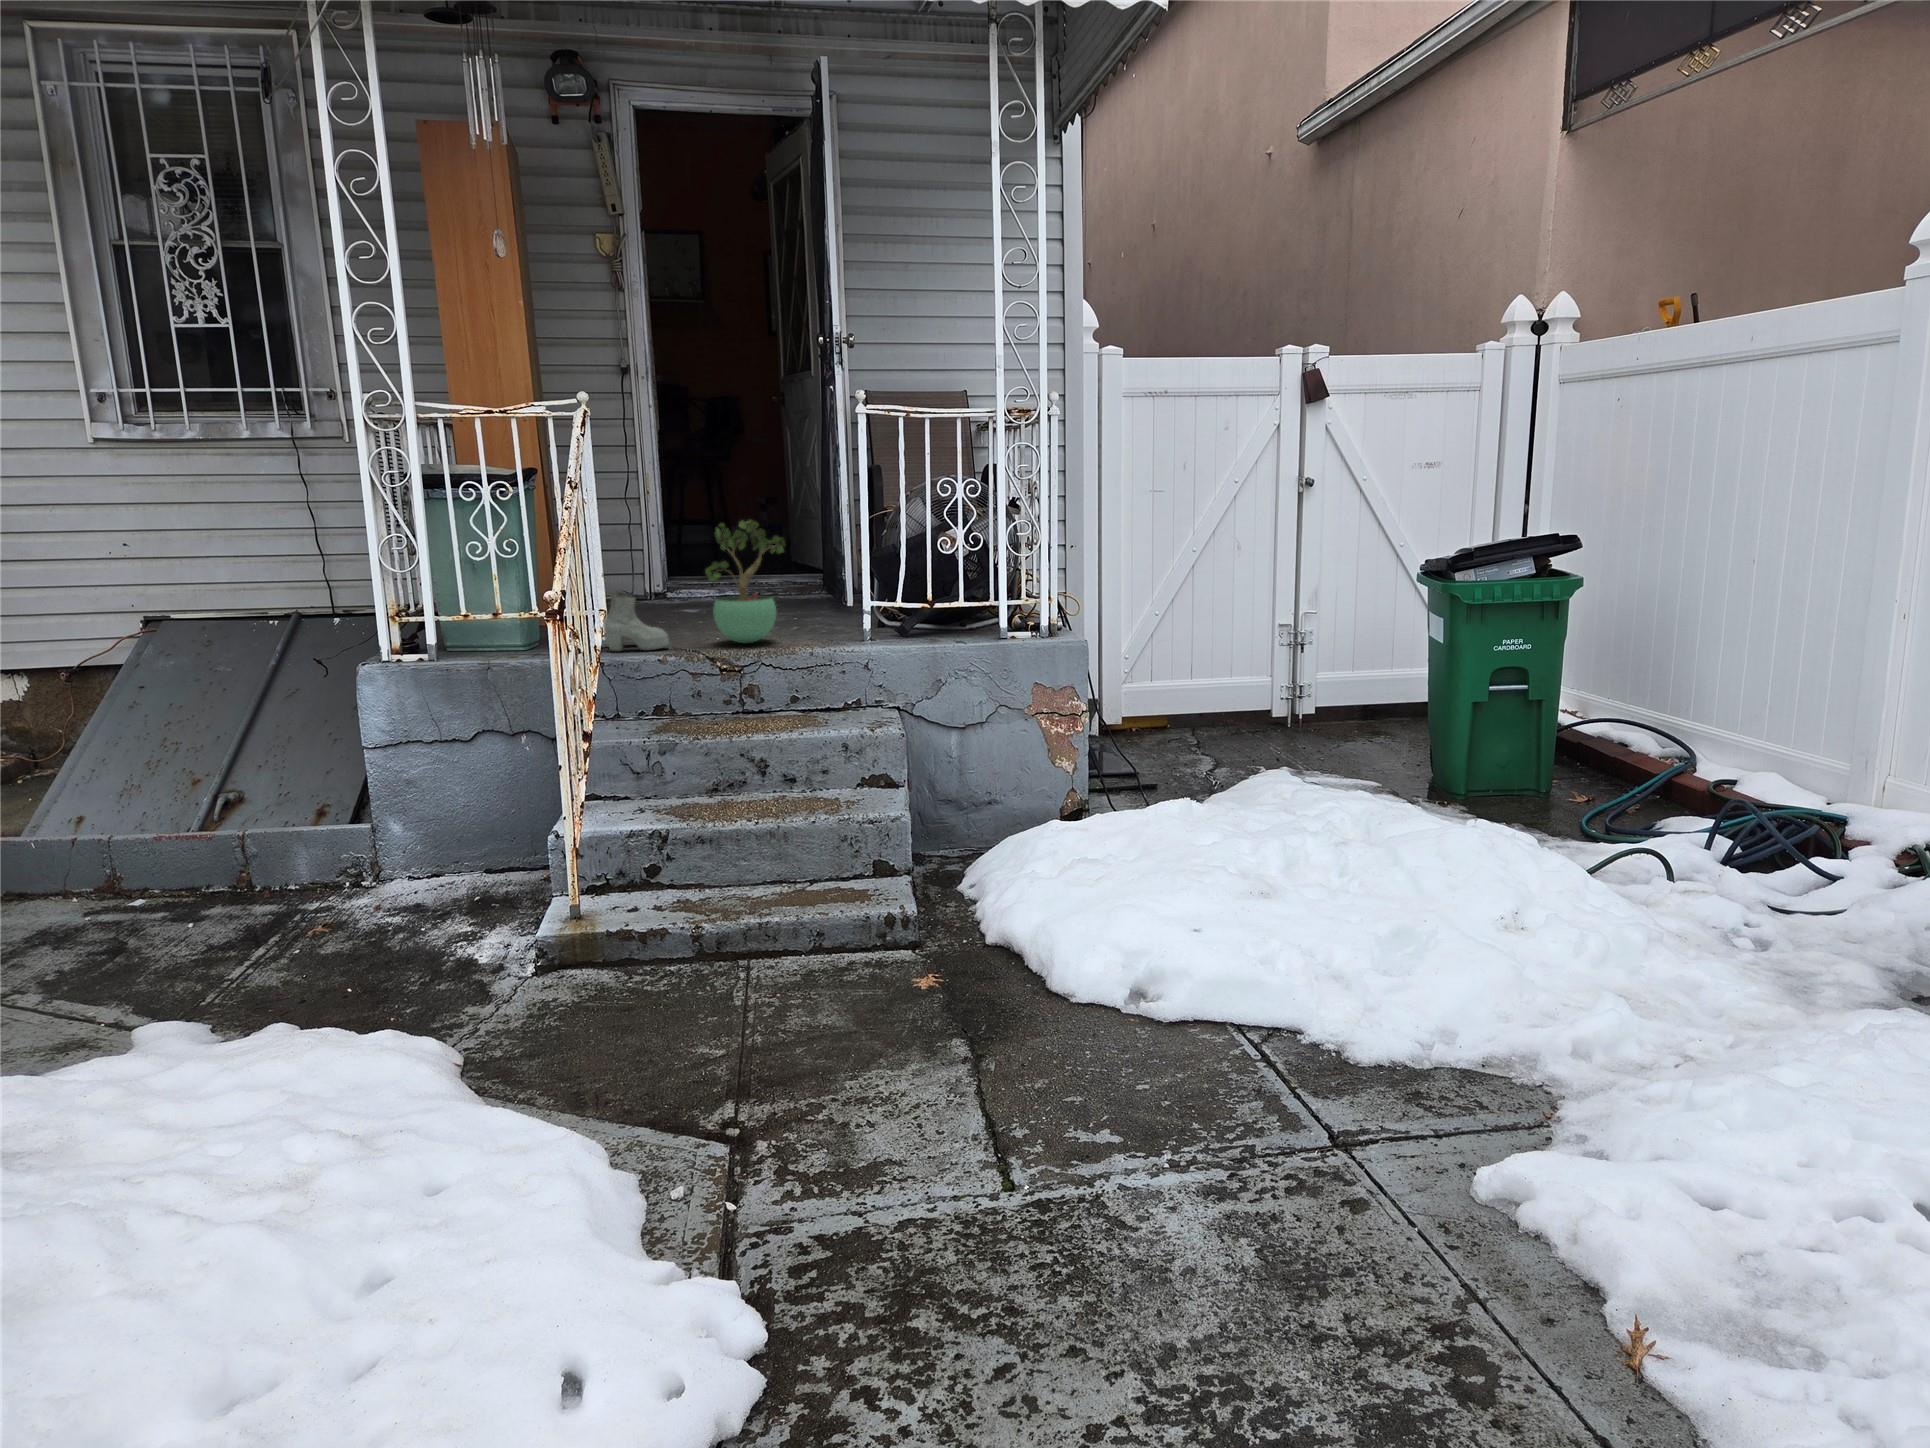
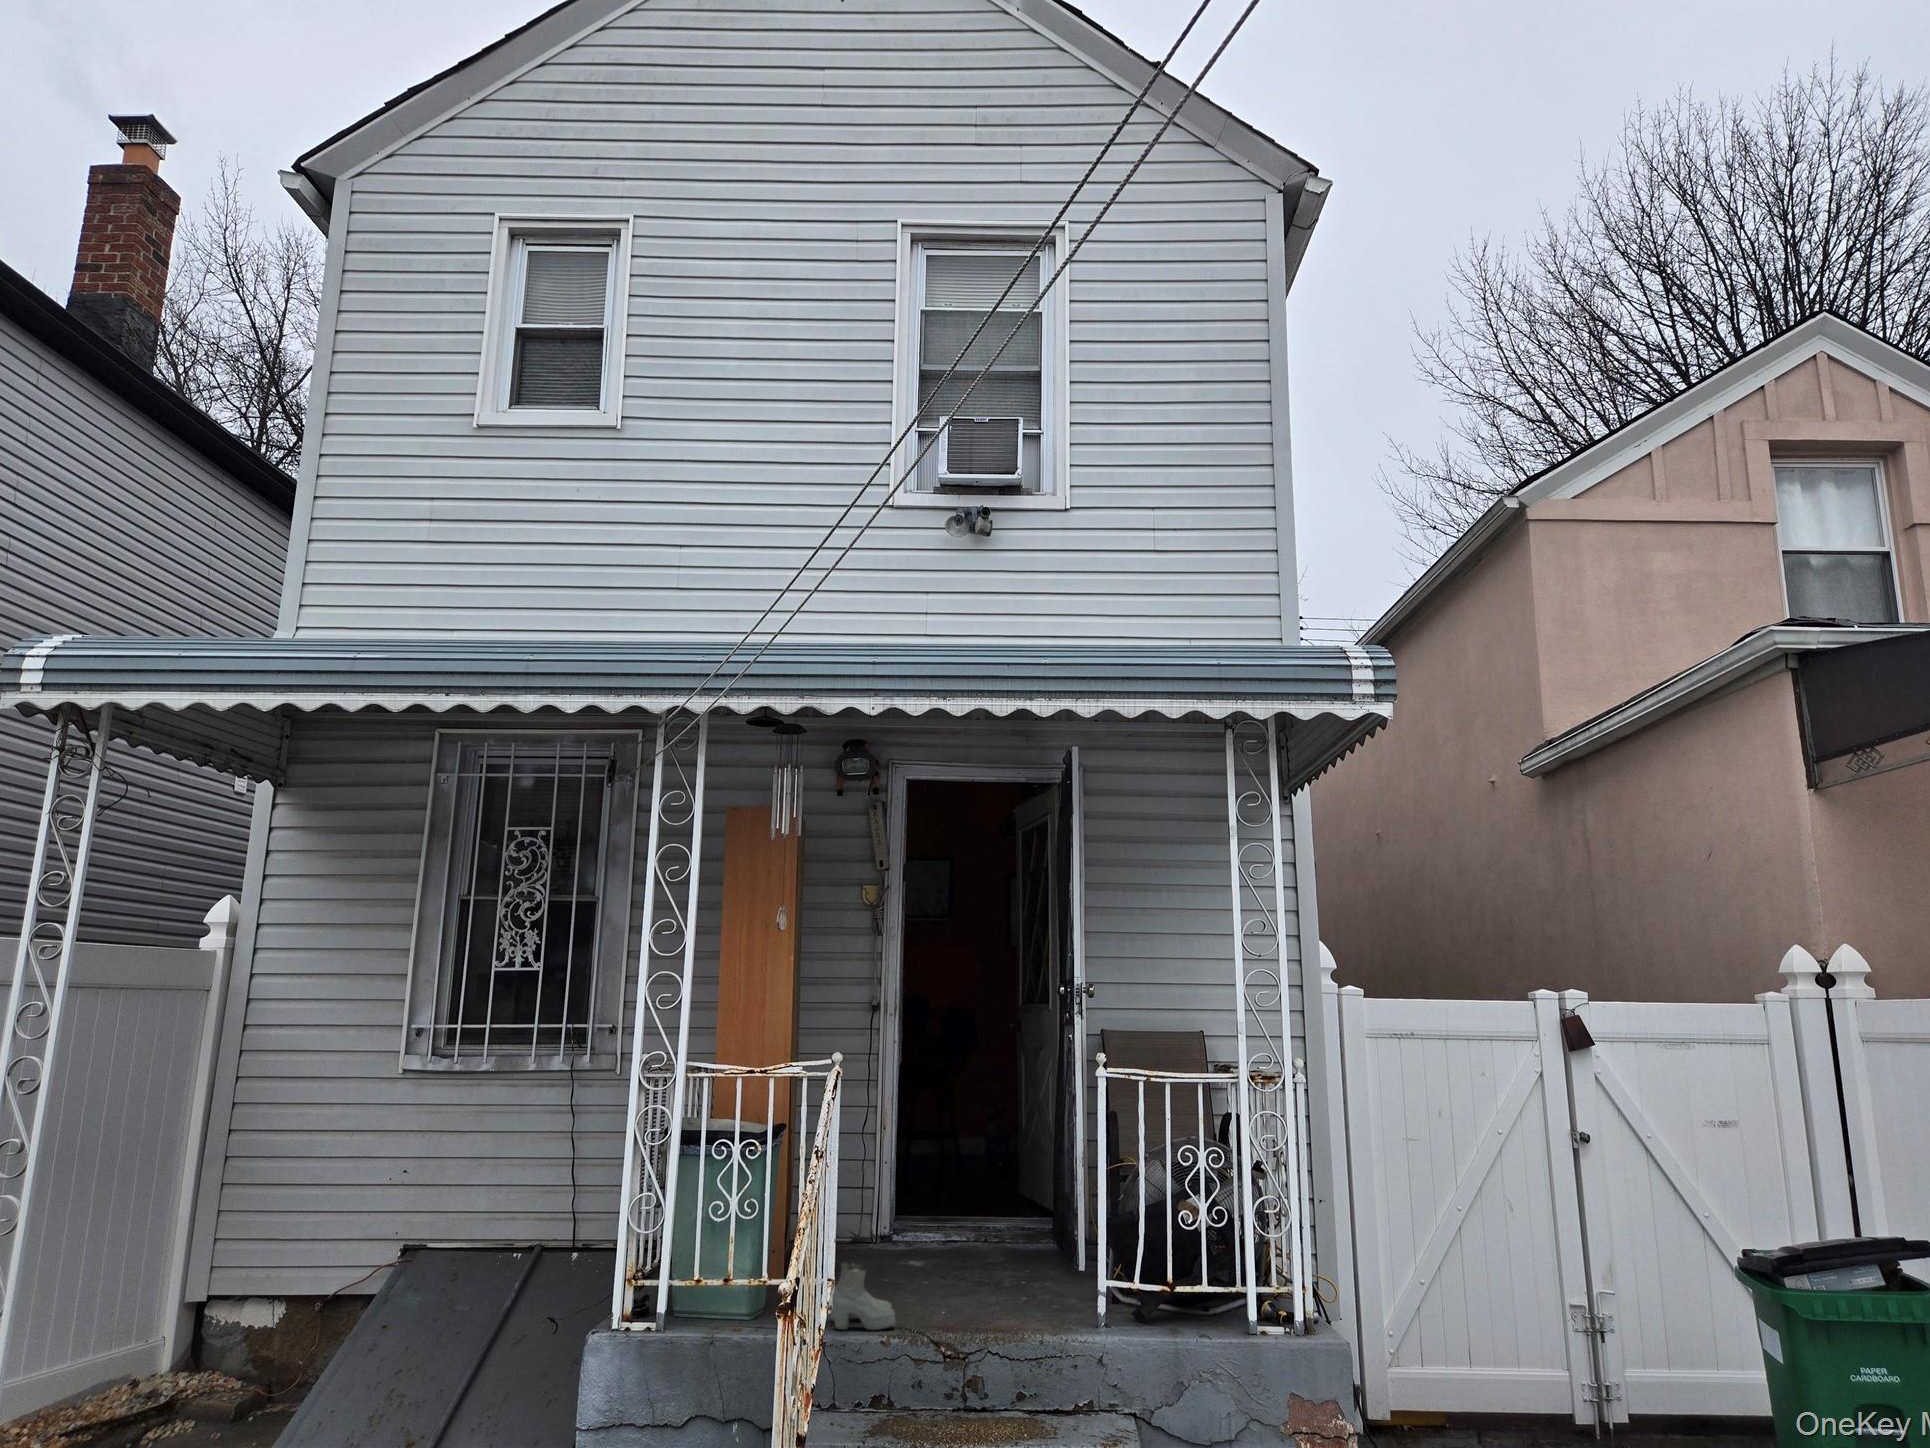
potted plant: present [705,519,785,643] -> none [936,1188,1020,1324]

